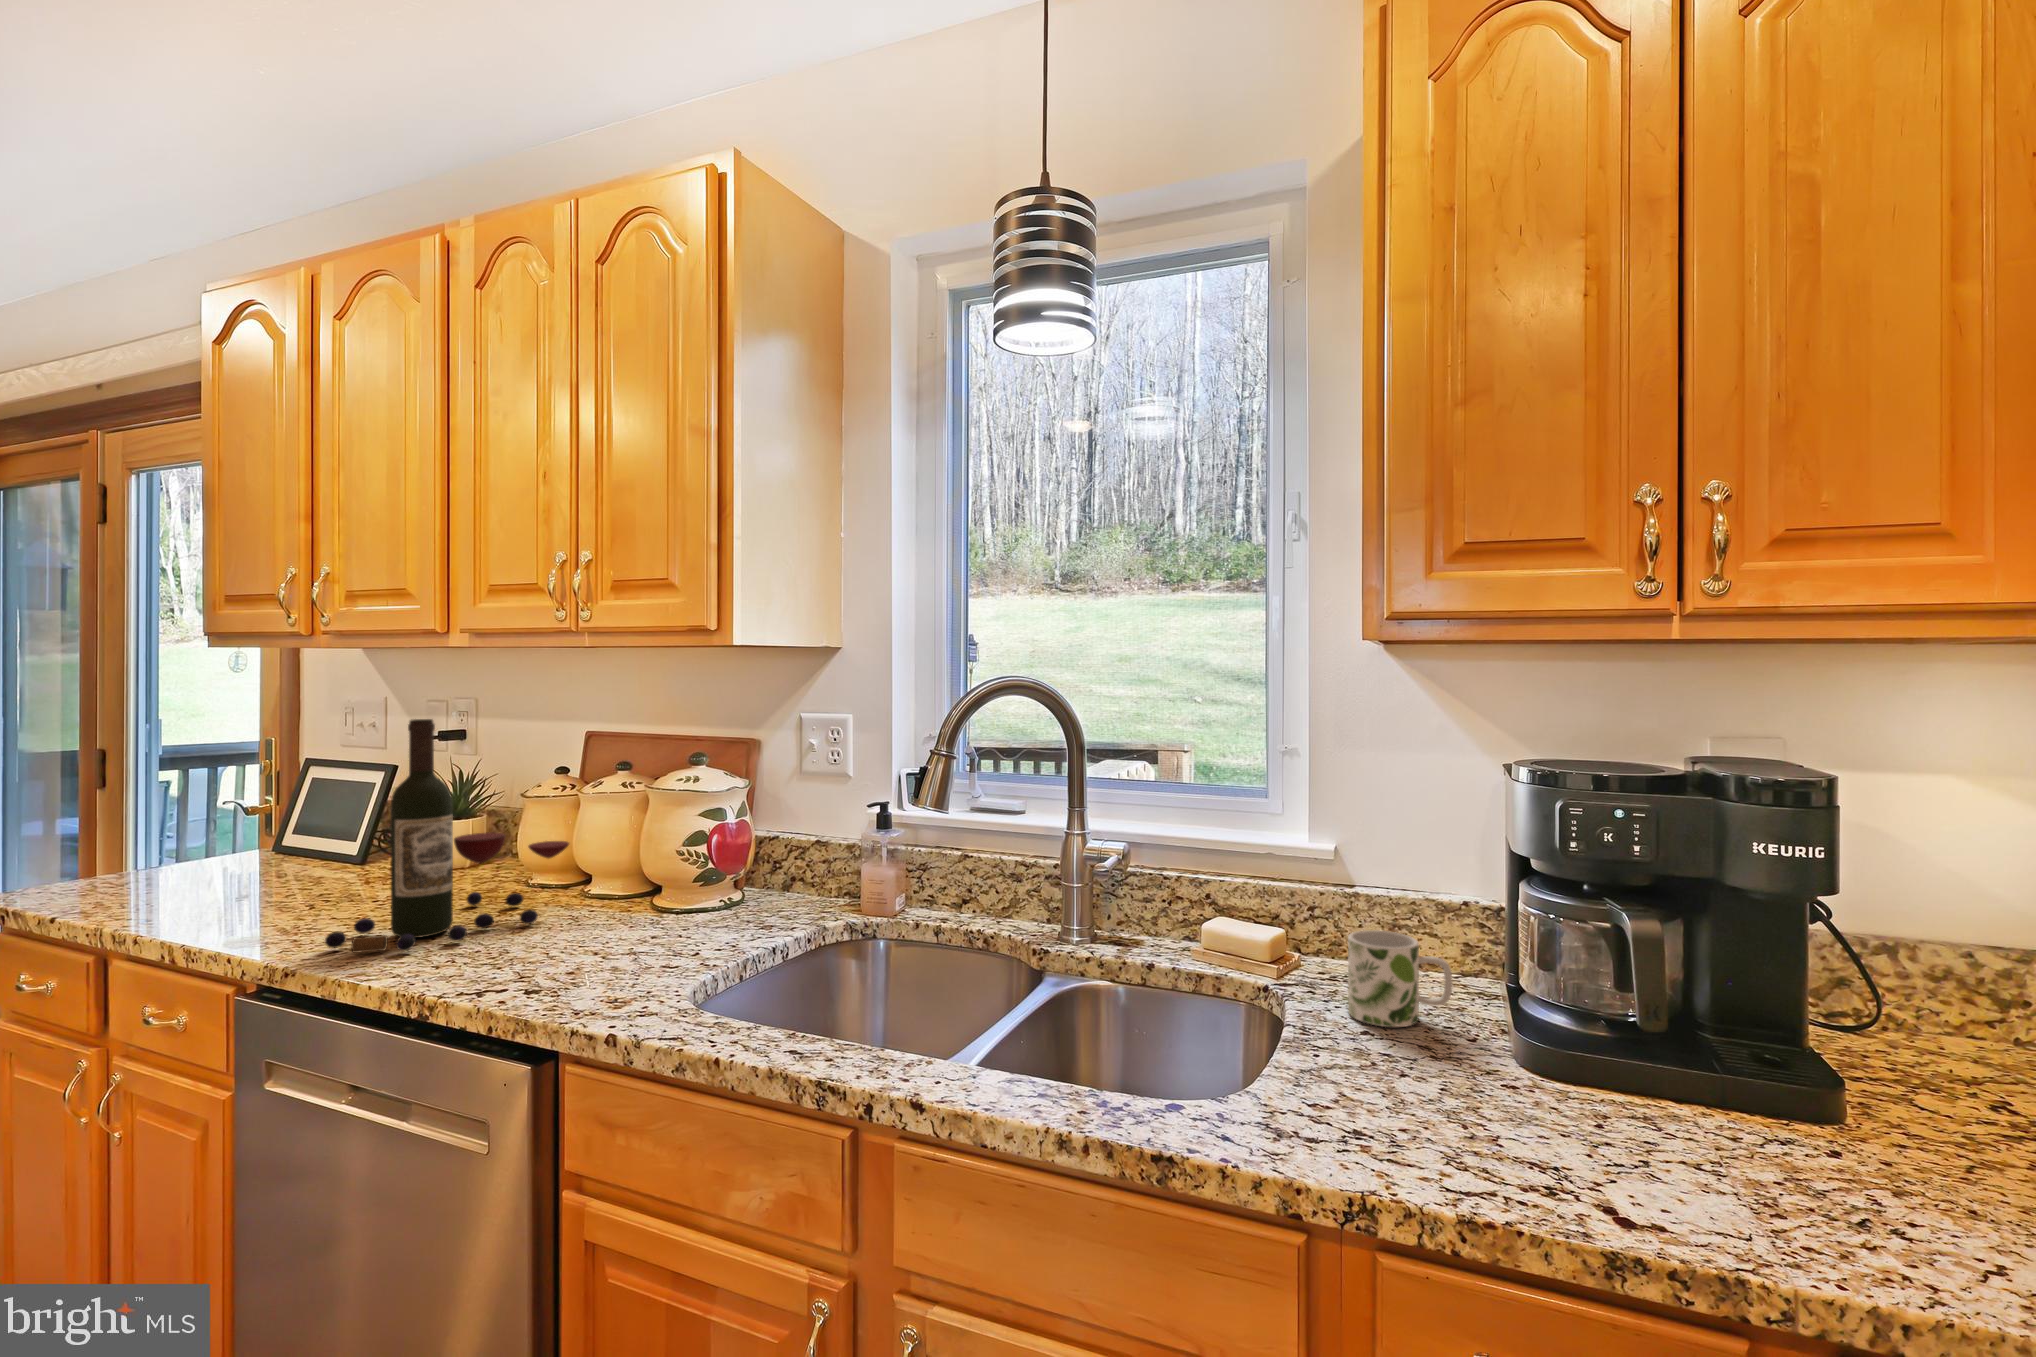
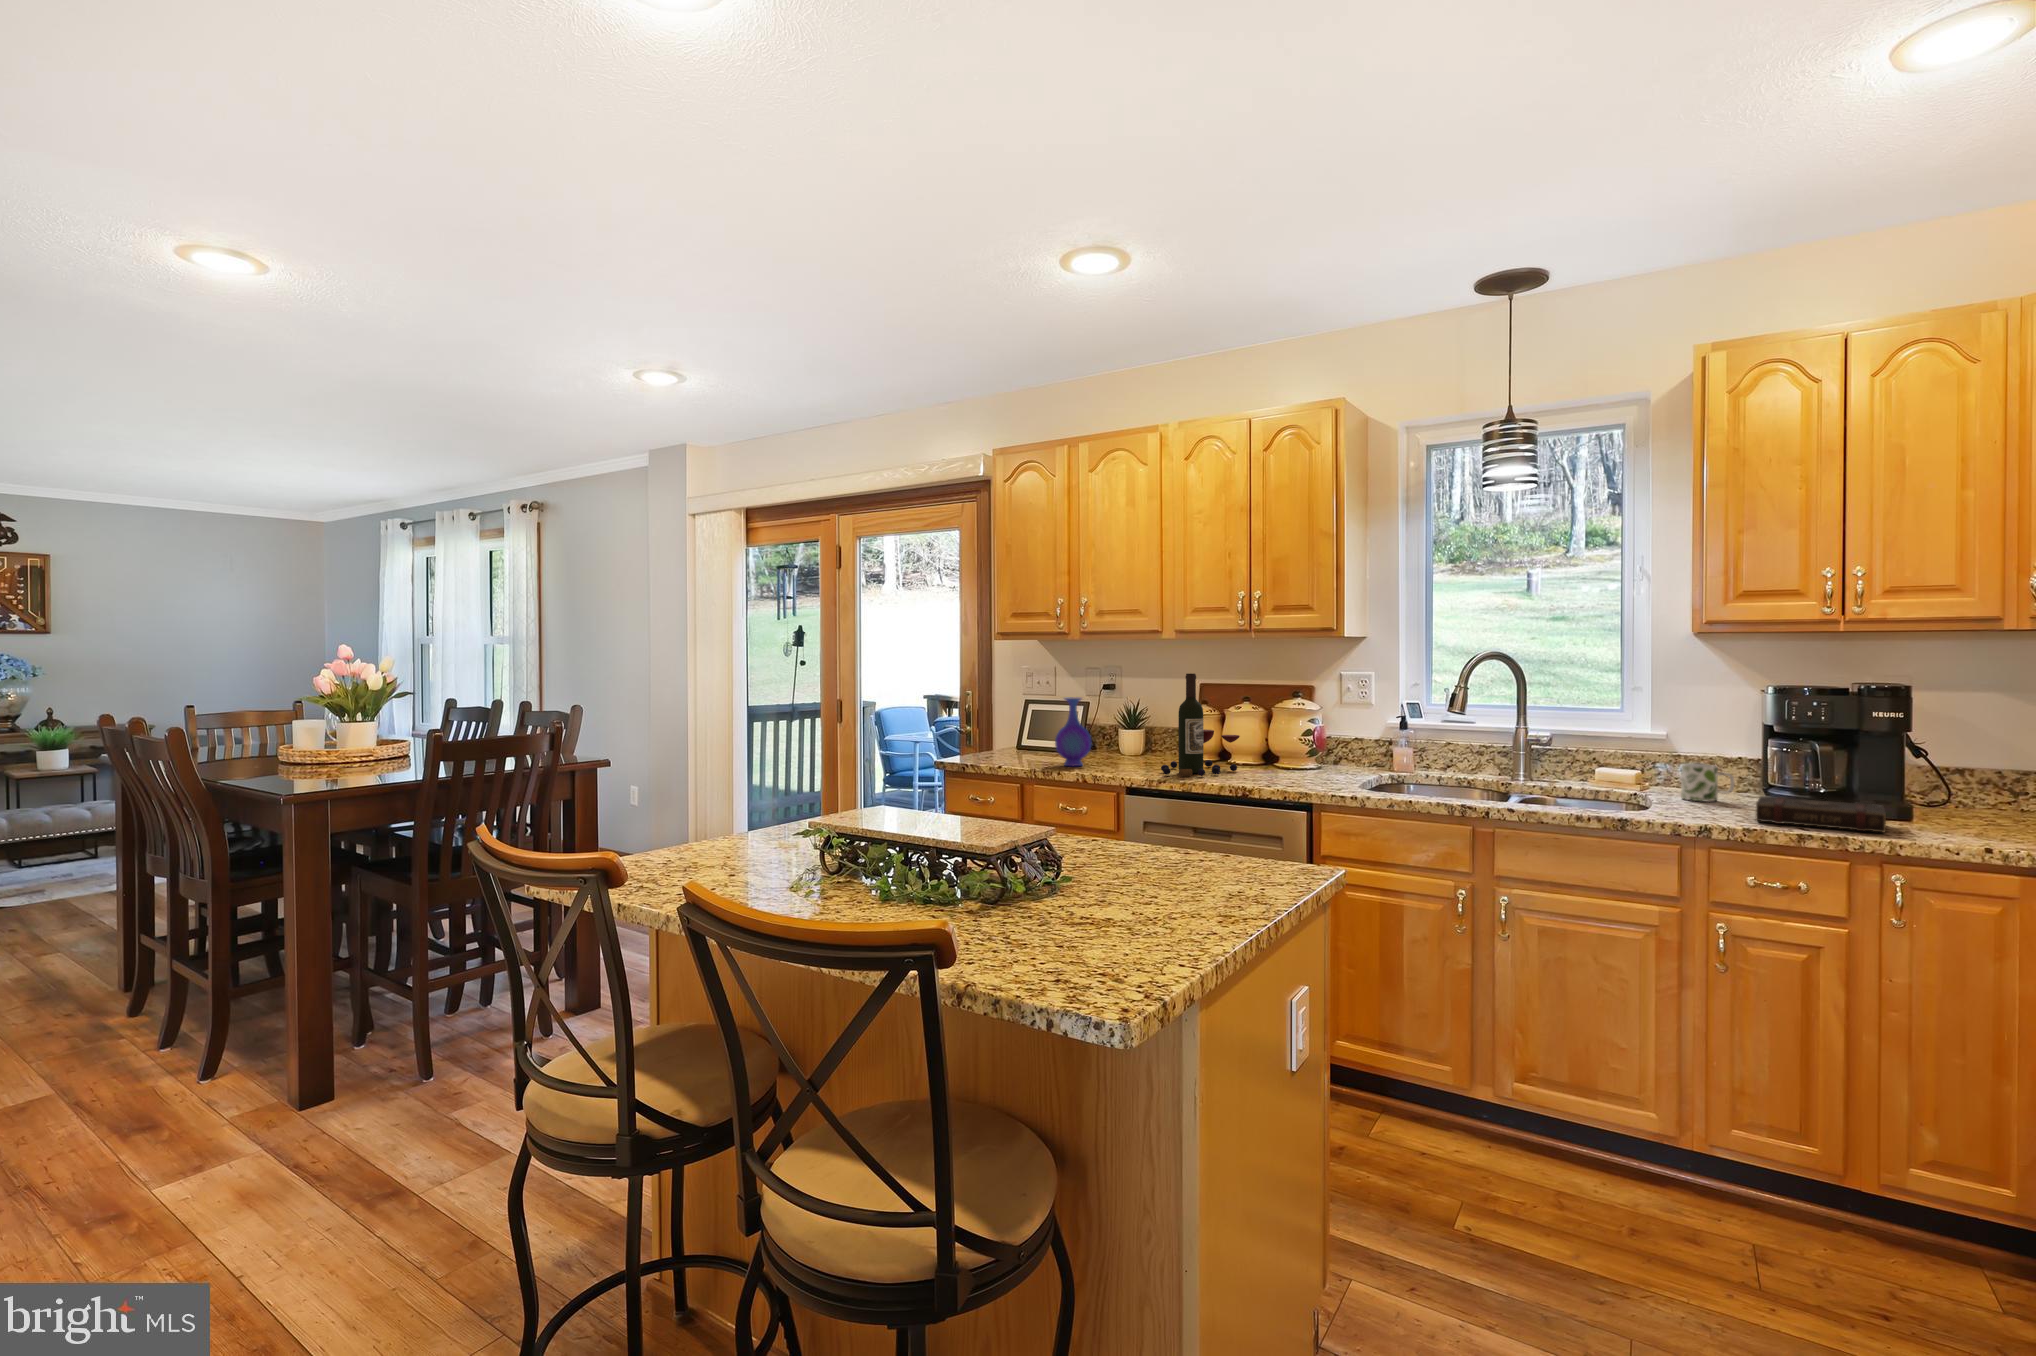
vase: none [171,766,272,916] -> present [1055,697,1091,766]
book: none [1493,1052,1843,1242] -> present [1756,796,1886,832]

